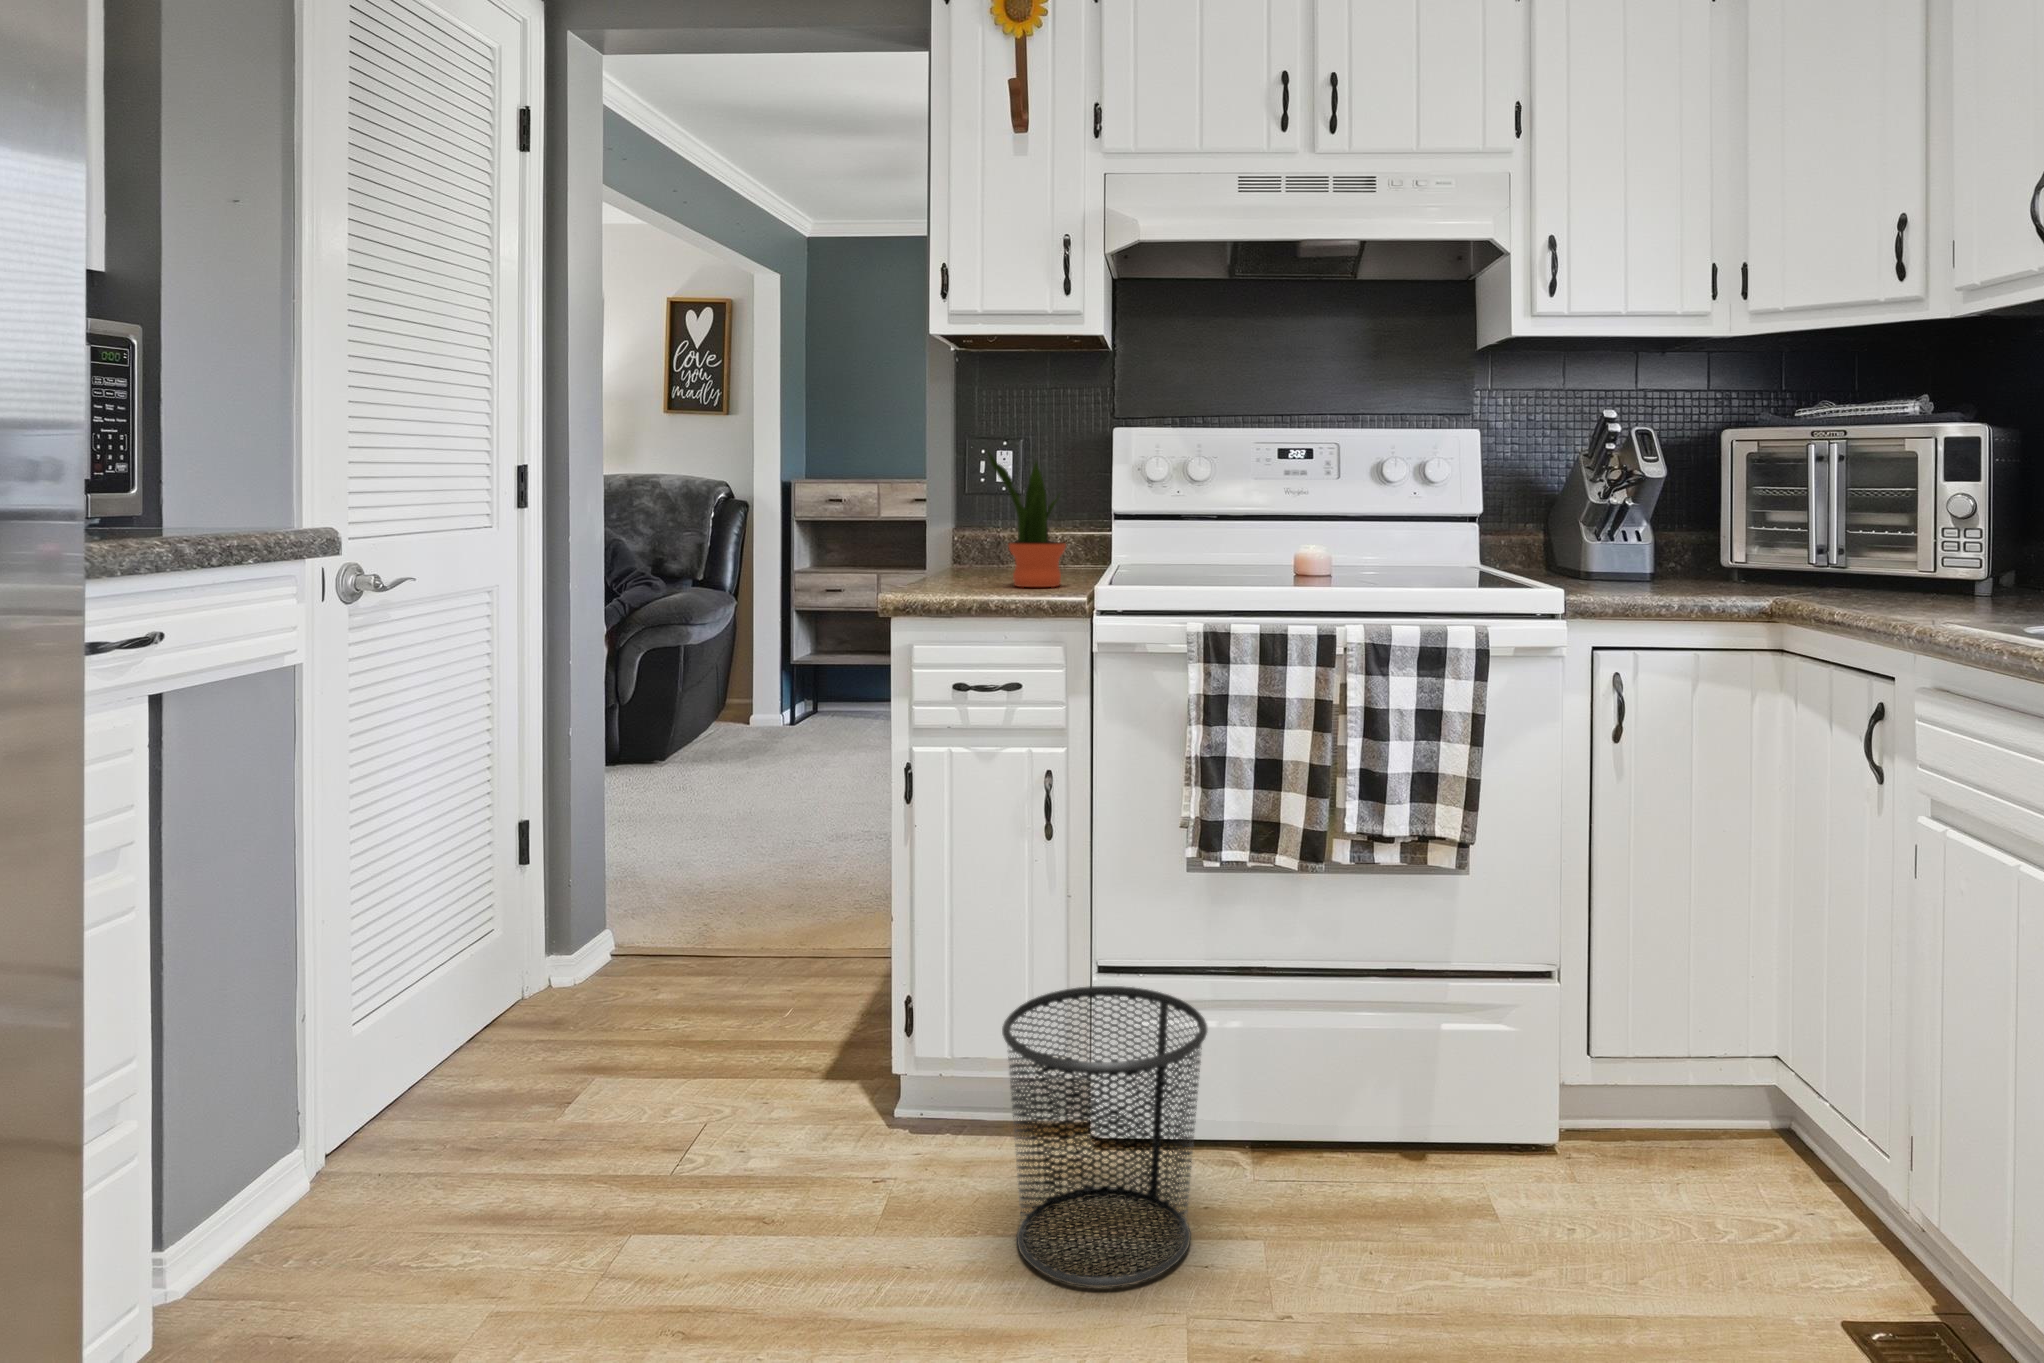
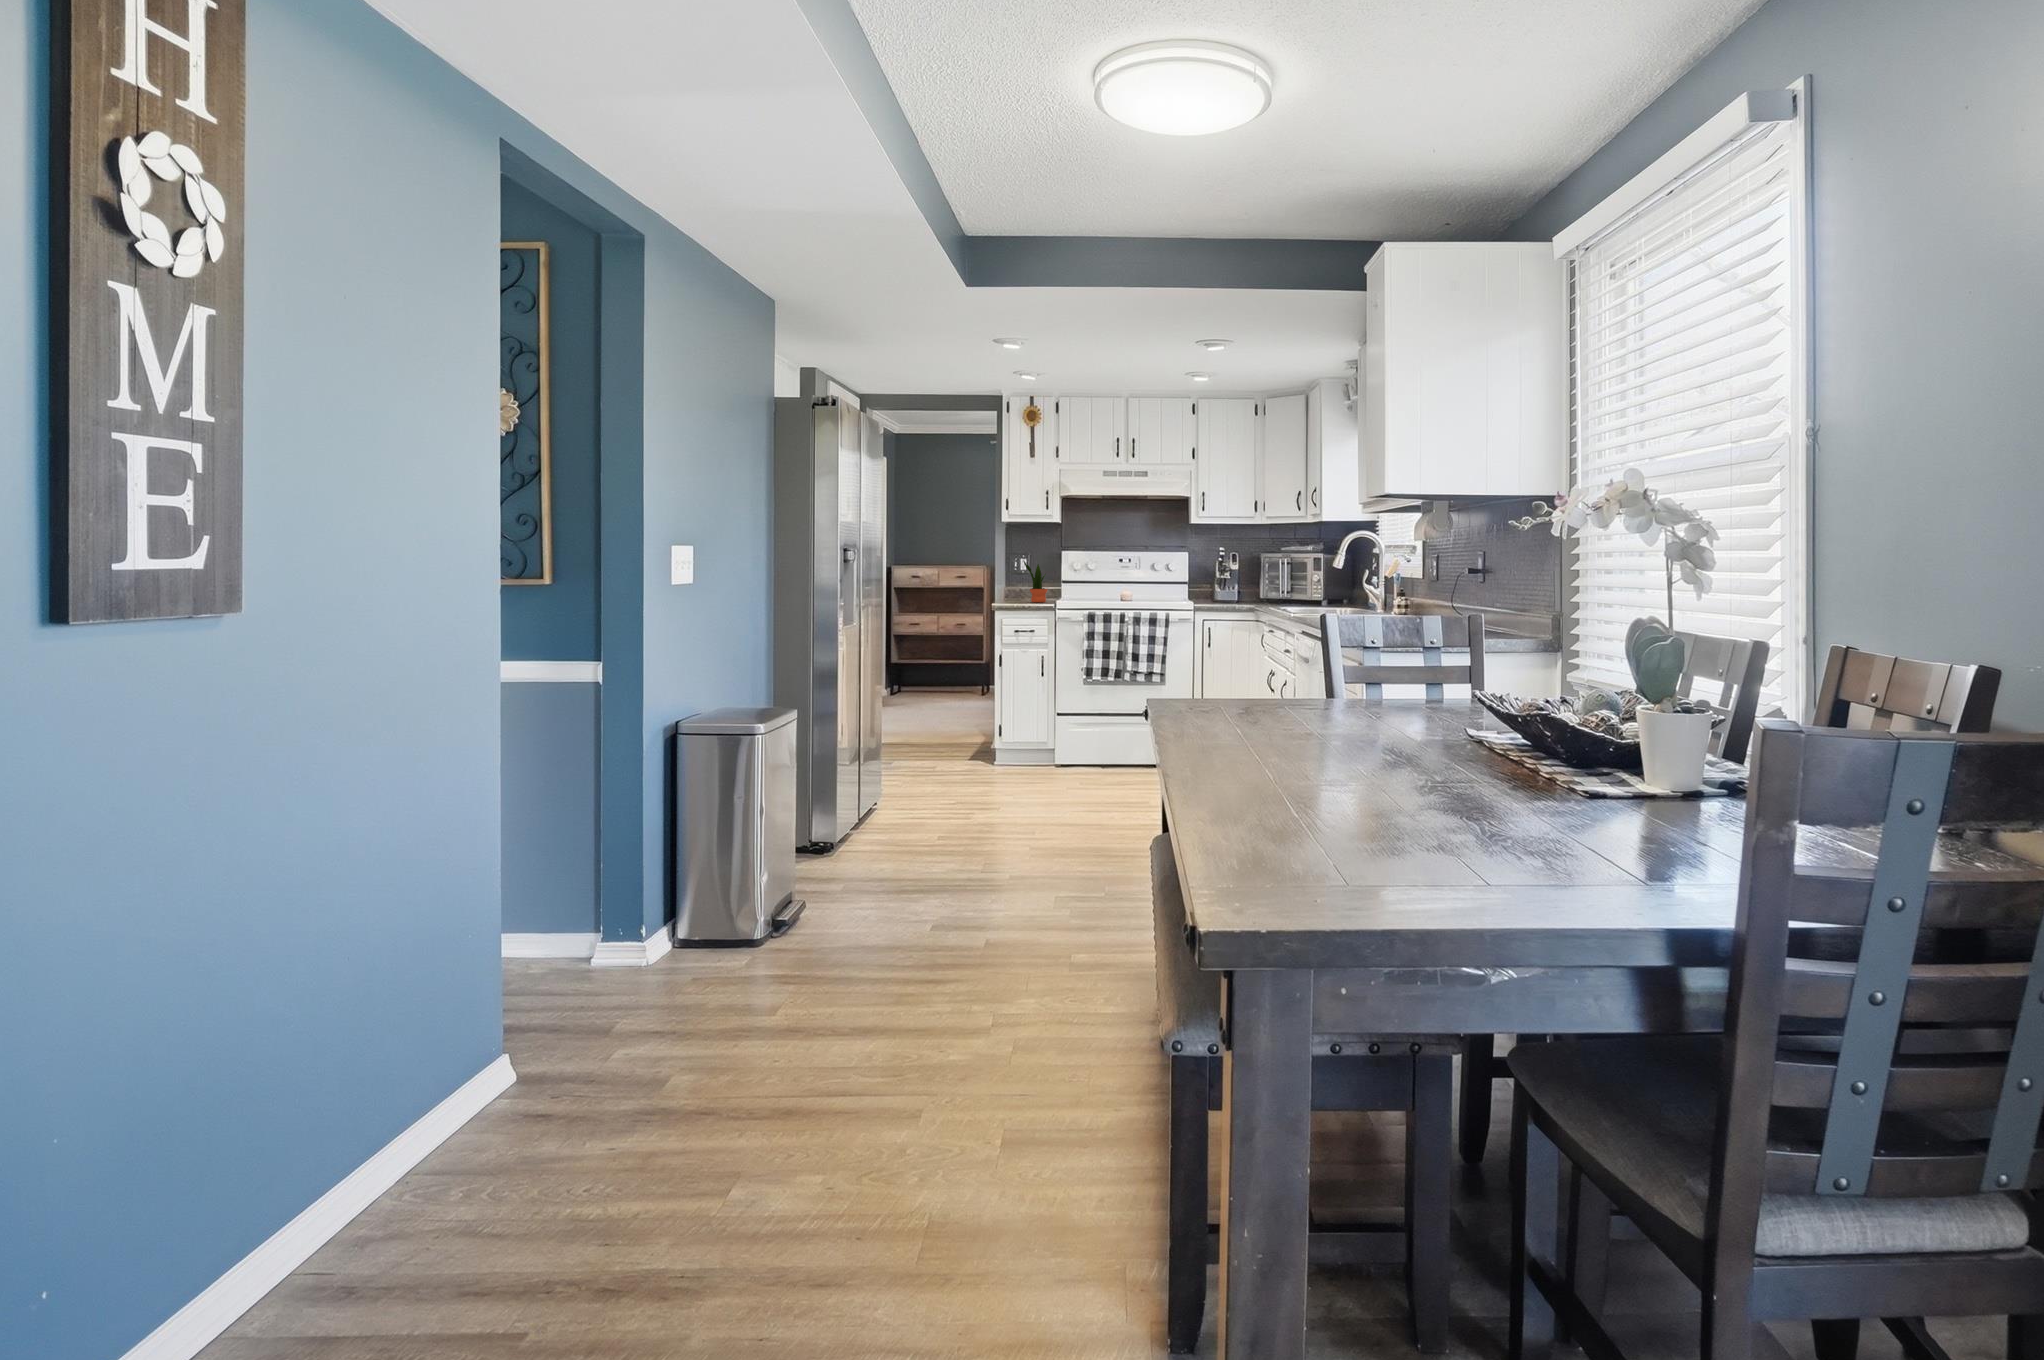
waste bin: present [1002,986,1207,1287] -> none [1031,711,1086,776]

